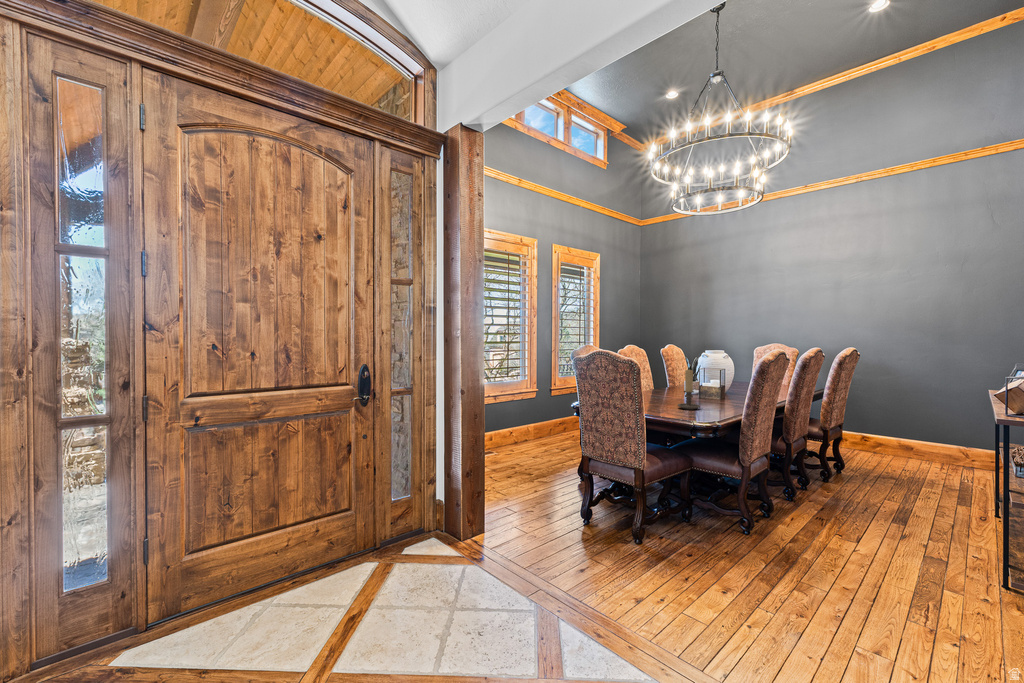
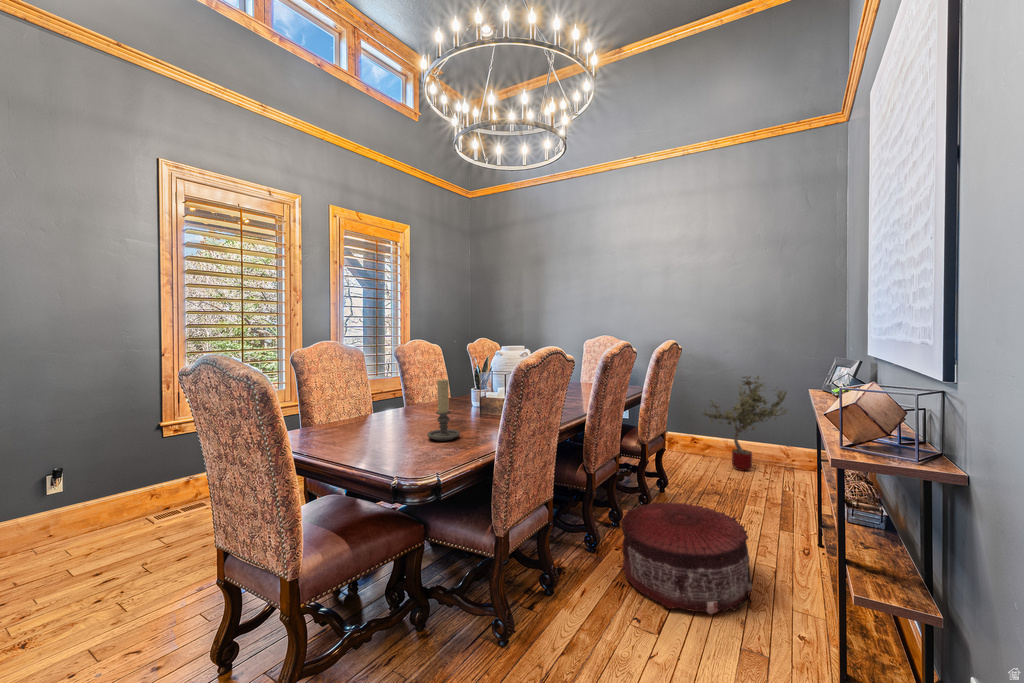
potted tree: none [875,381,968,466] -> present [703,376,787,471]
pouf: none [818,468,932,540] -> present [622,502,752,614]

